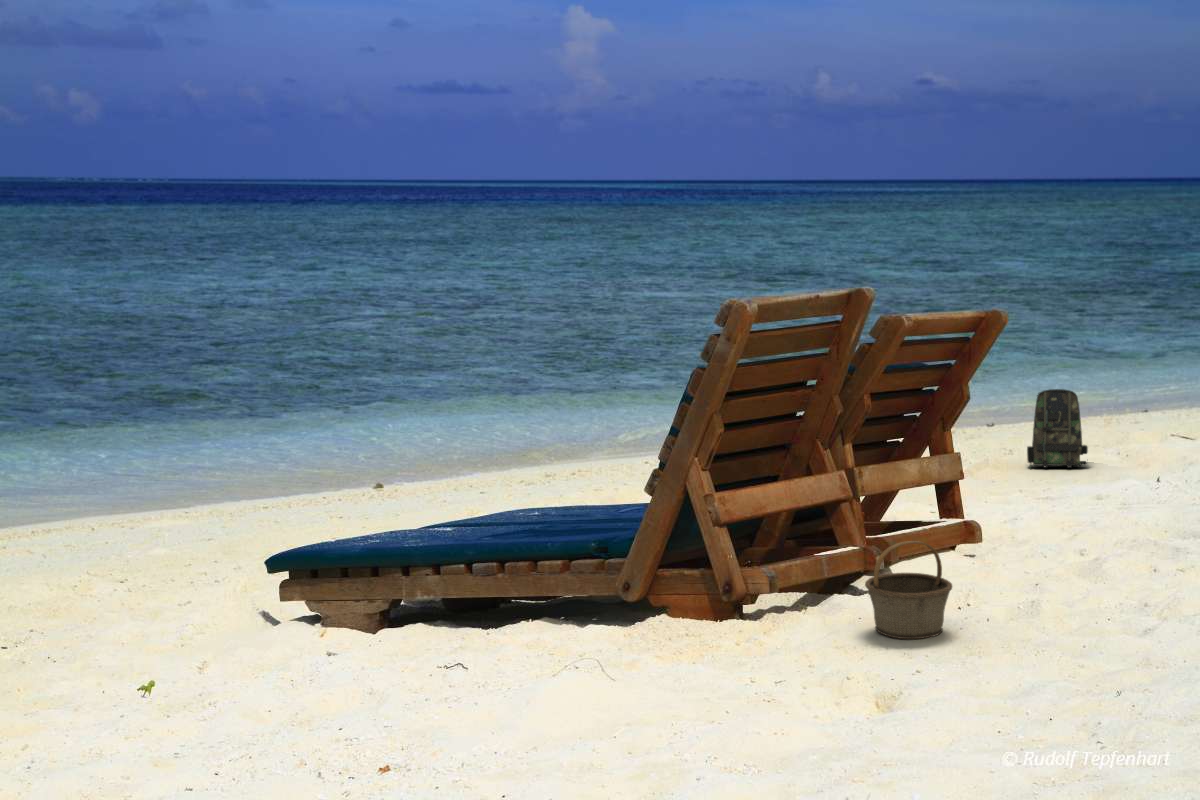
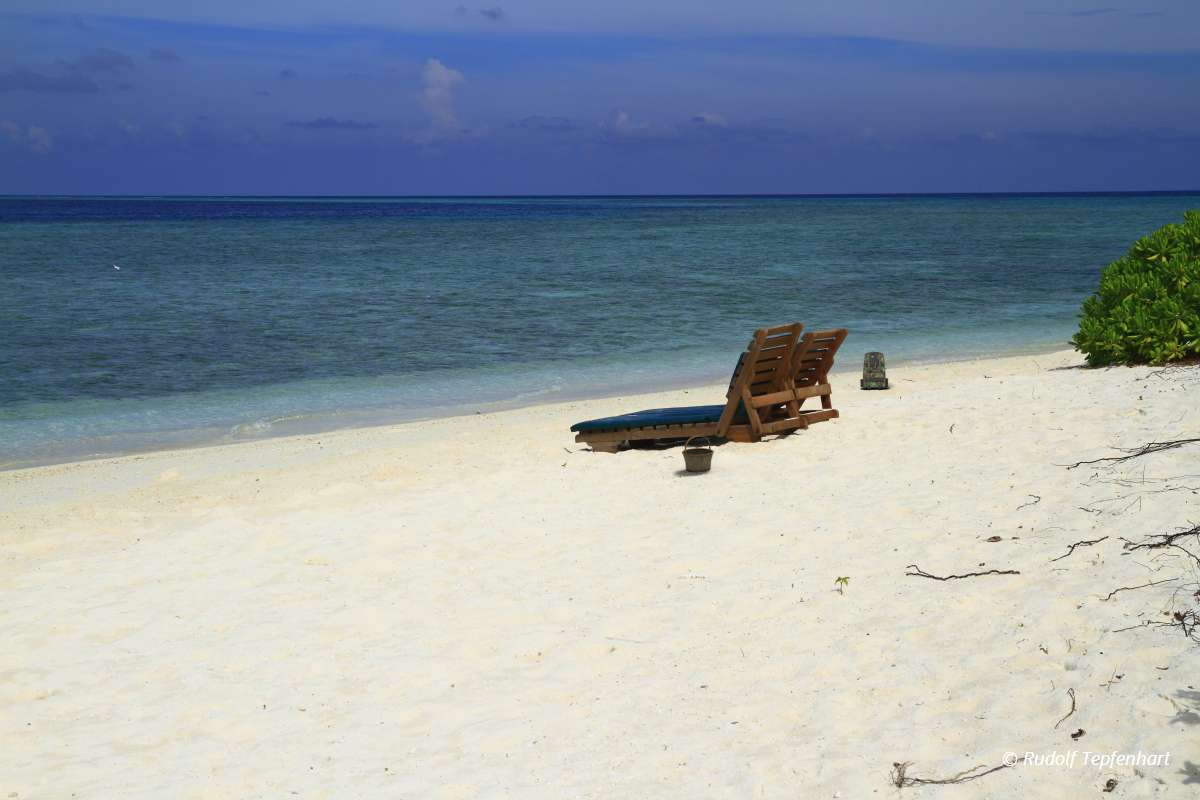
basket: present [865,541,952,639] -> present [682,436,714,472]

